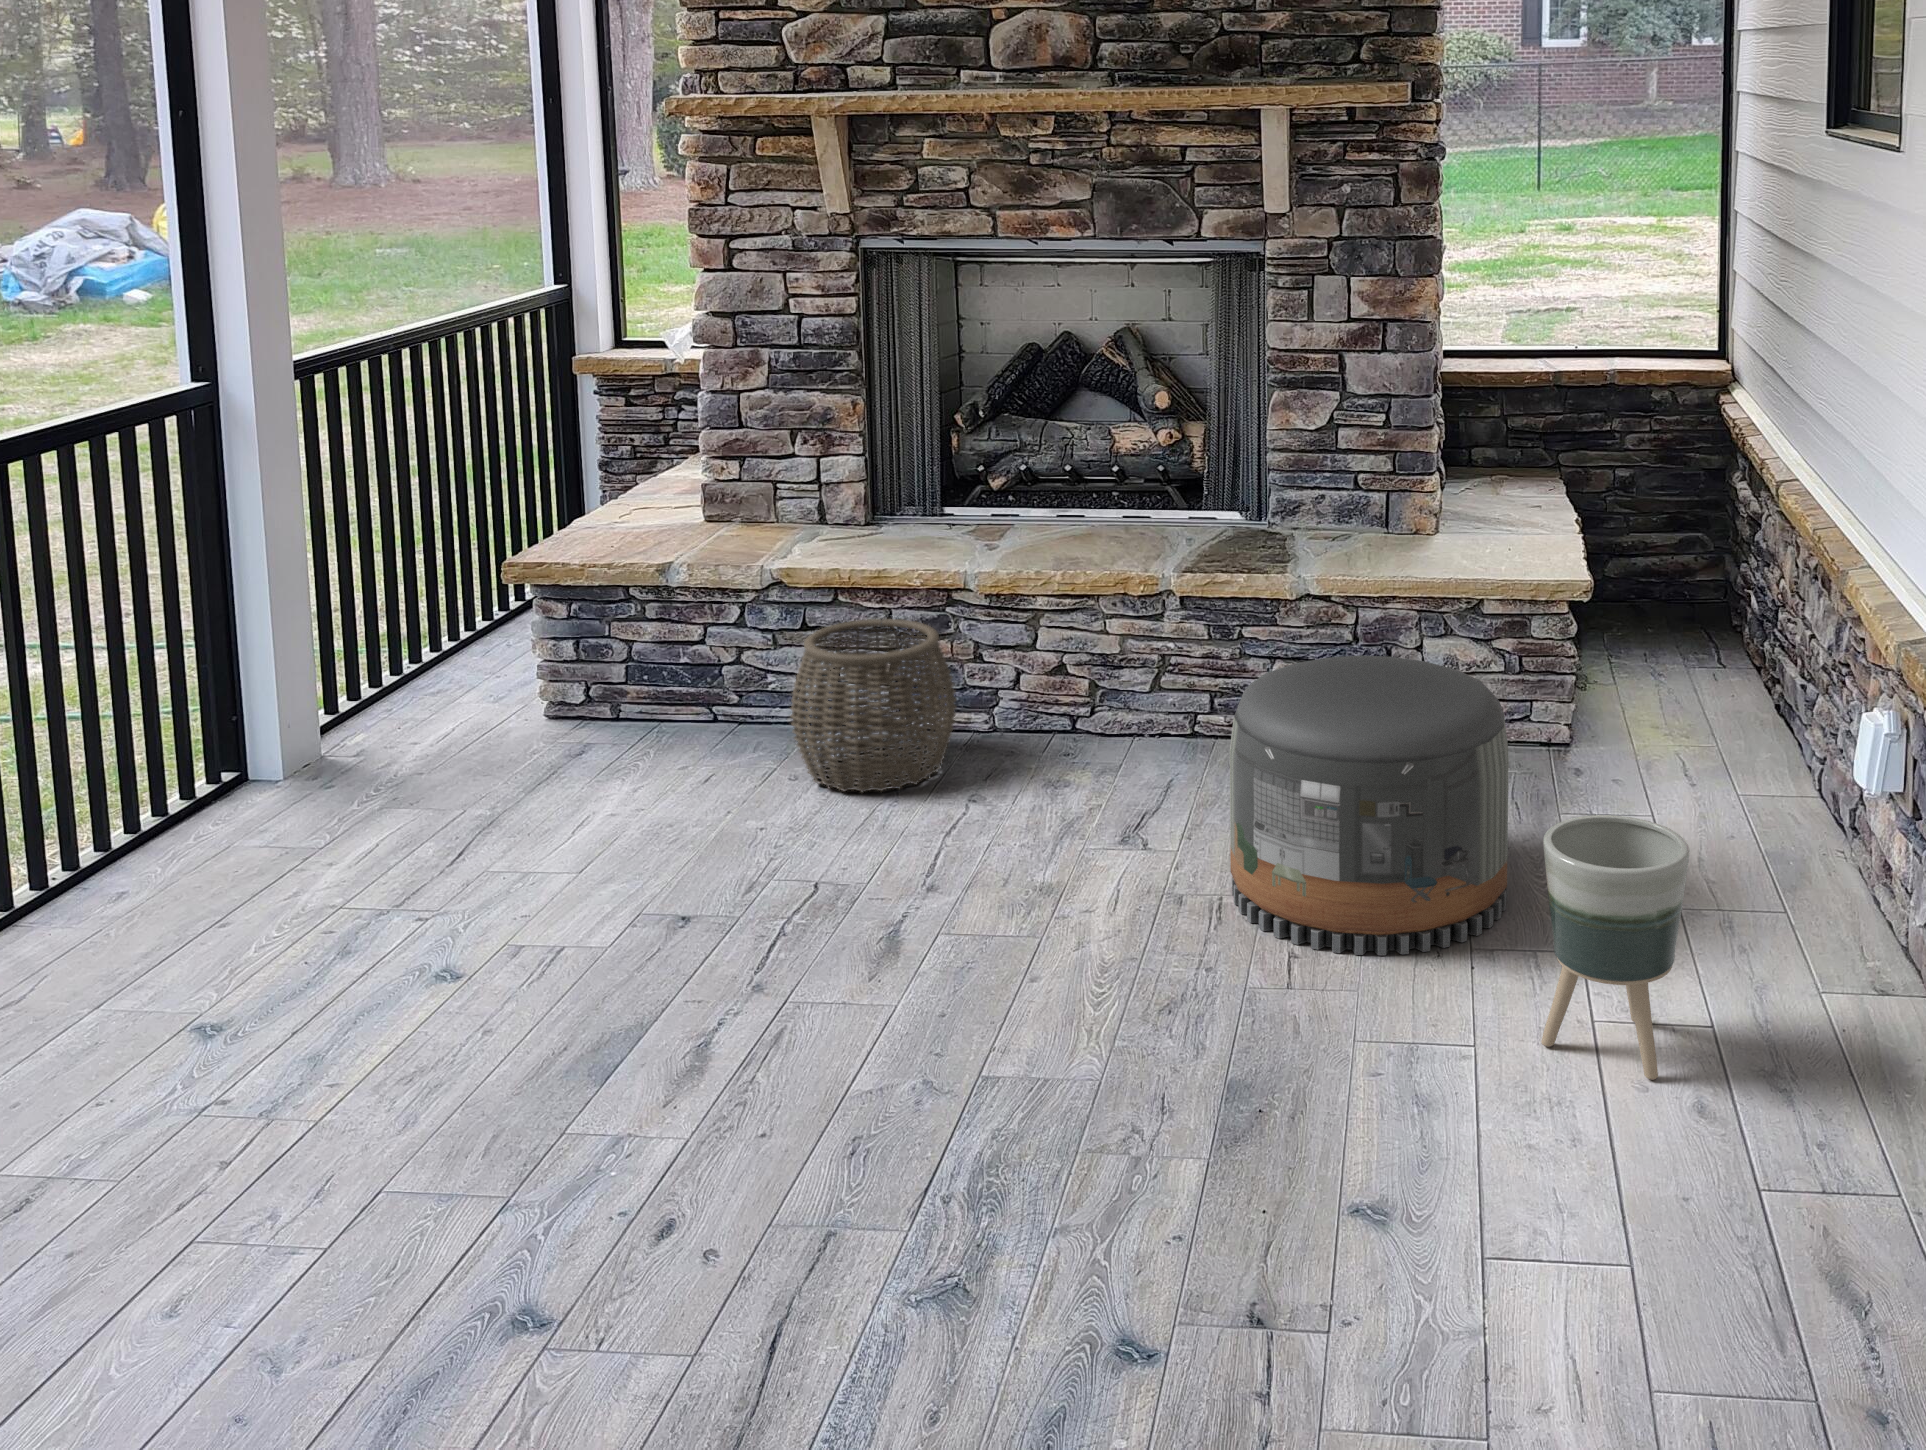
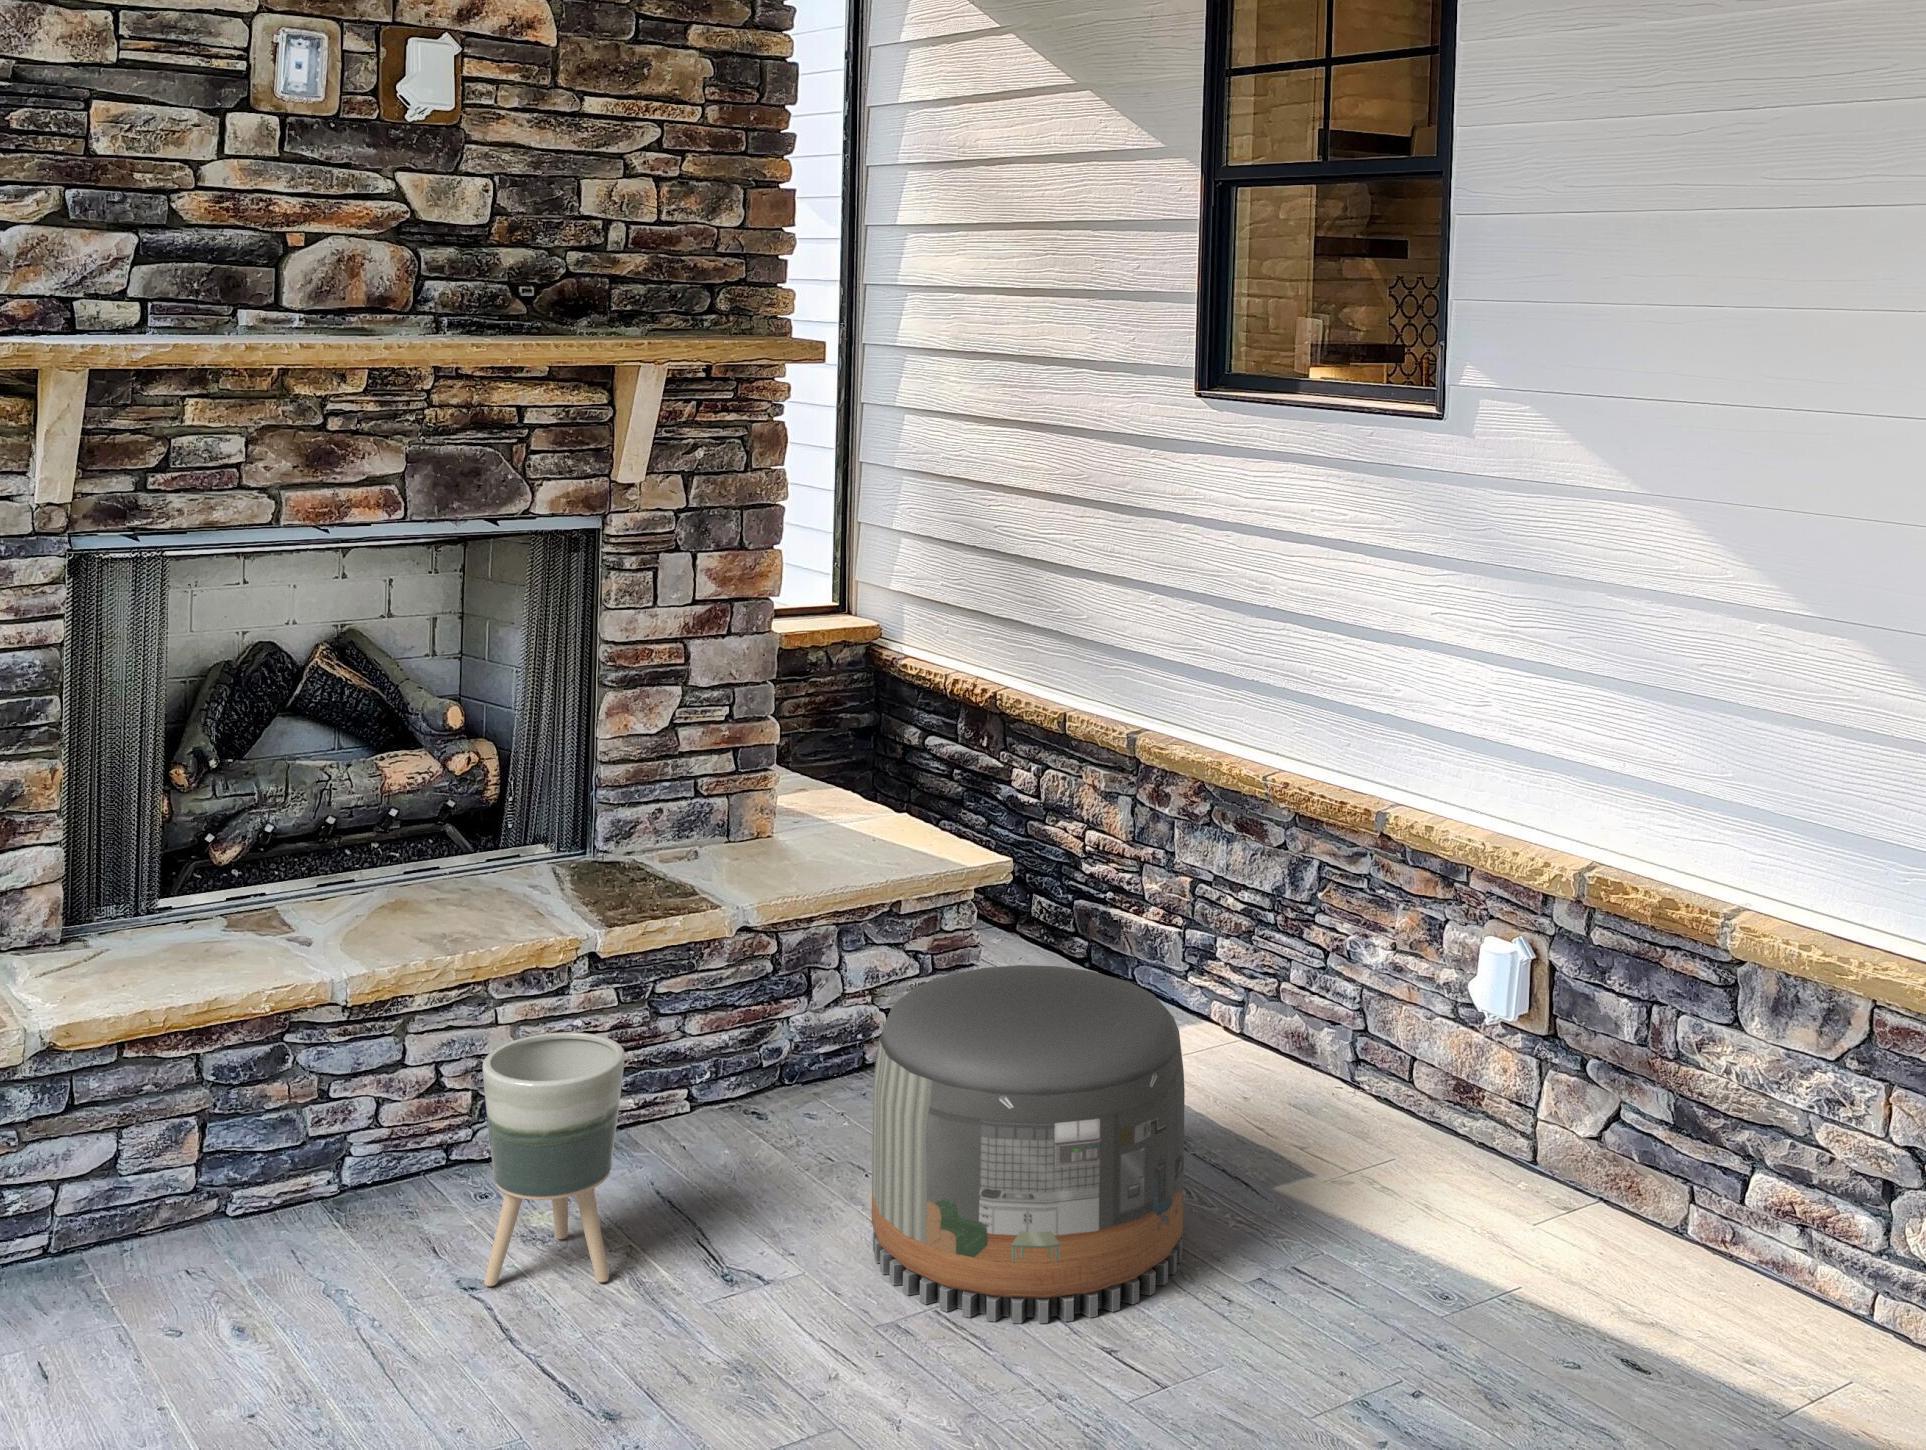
woven basket: present [791,619,956,792] -> none [127,1063,376,1339]
planter: present [1541,815,1690,1080] -> present [482,1032,625,1286]

